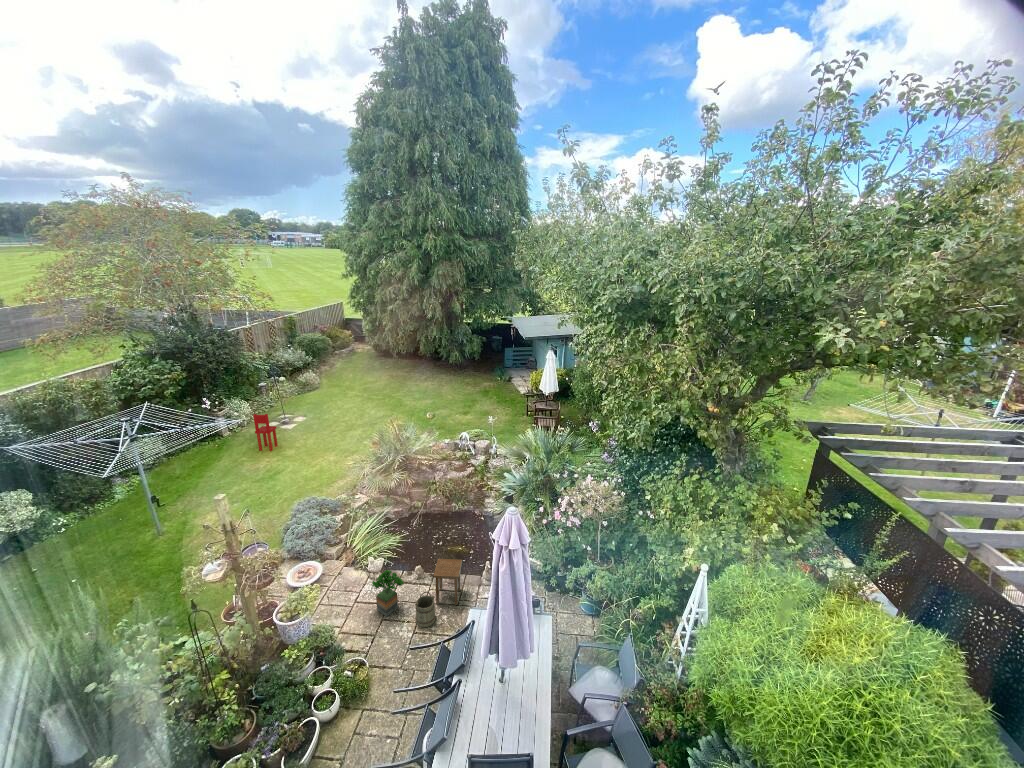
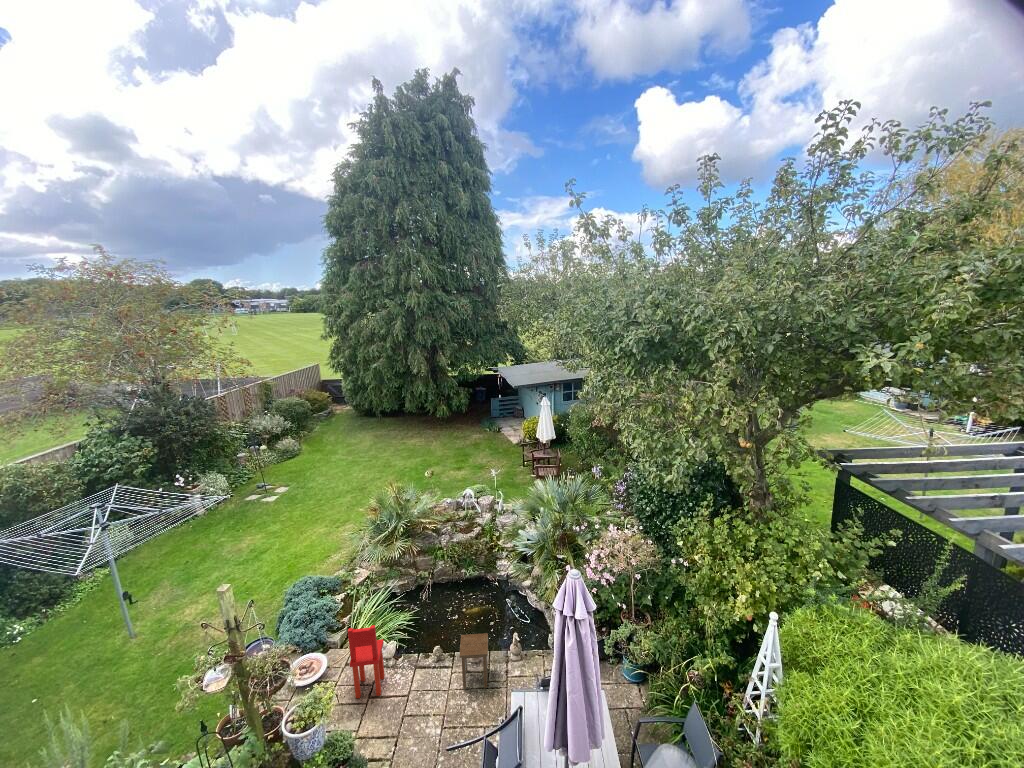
chair: present [253,414,278,451] -> present [348,625,385,698]
potted tree: present [372,570,404,616] -> none [390,654,427,712]
bucket: present [415,592,436,627] -> none [442,676,465,720]

